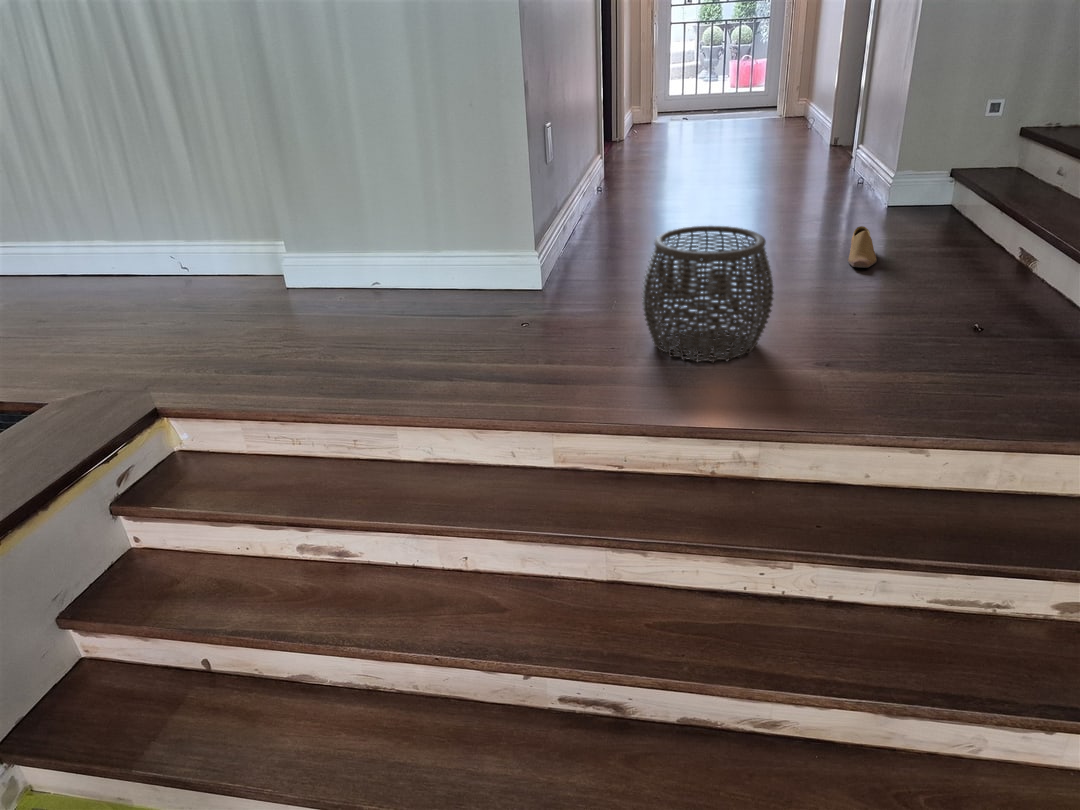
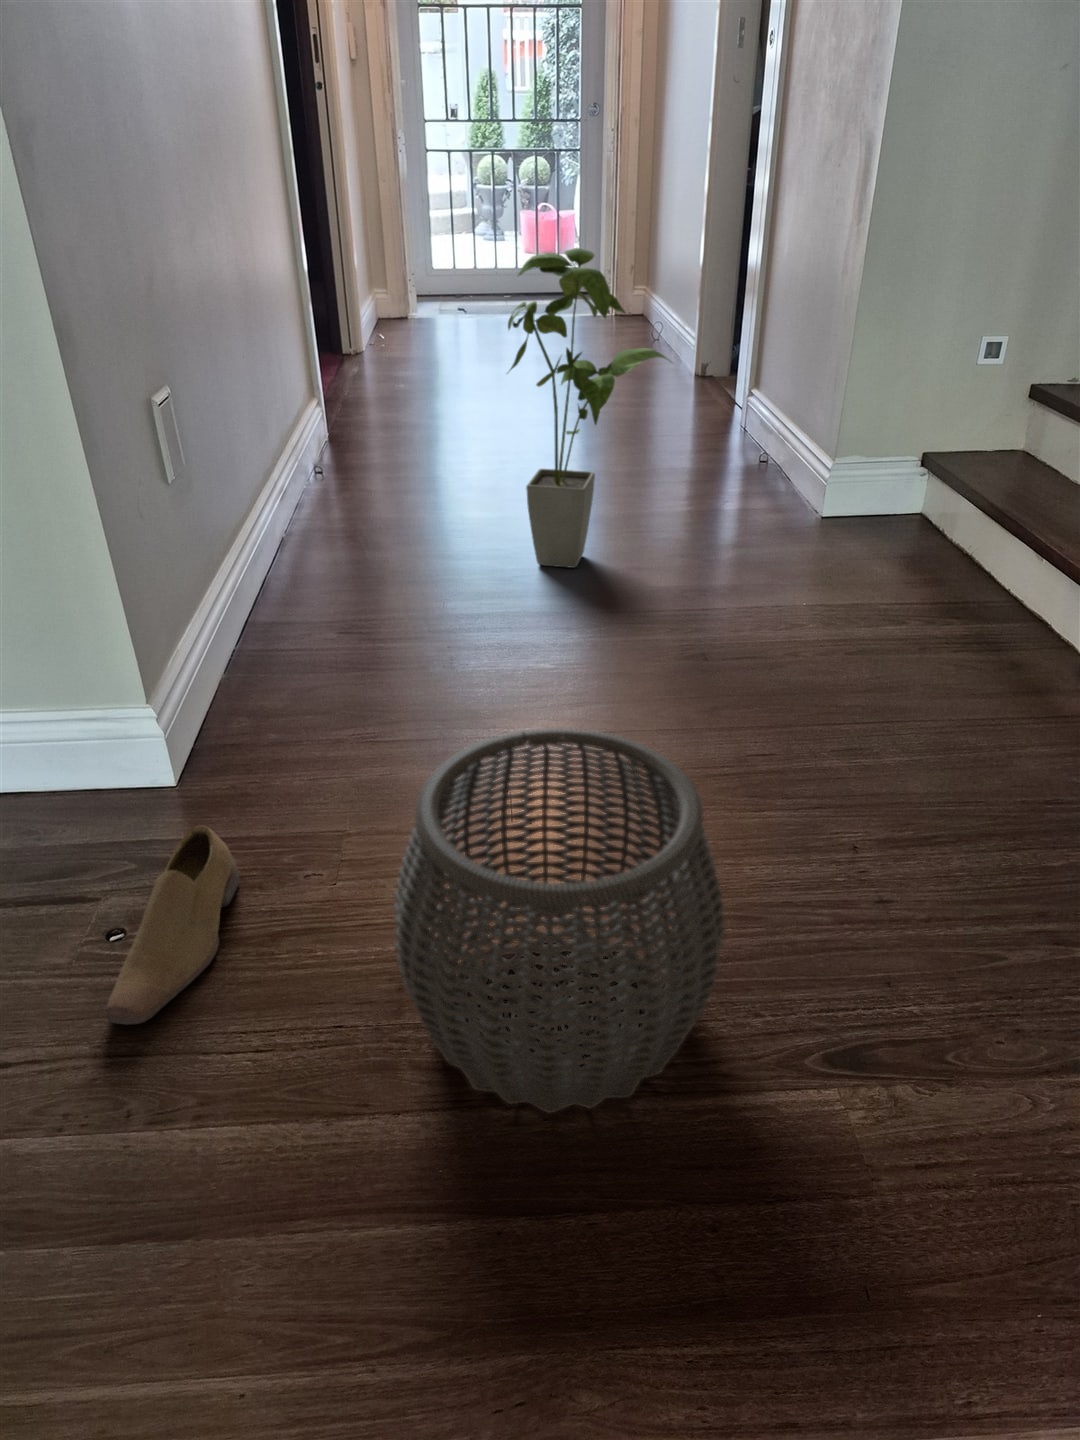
house plant: none [706,56,797,226] -> present [508,248,667,568]
shoe: present [848,226,877,267] -> present [106,826,239,1024]

